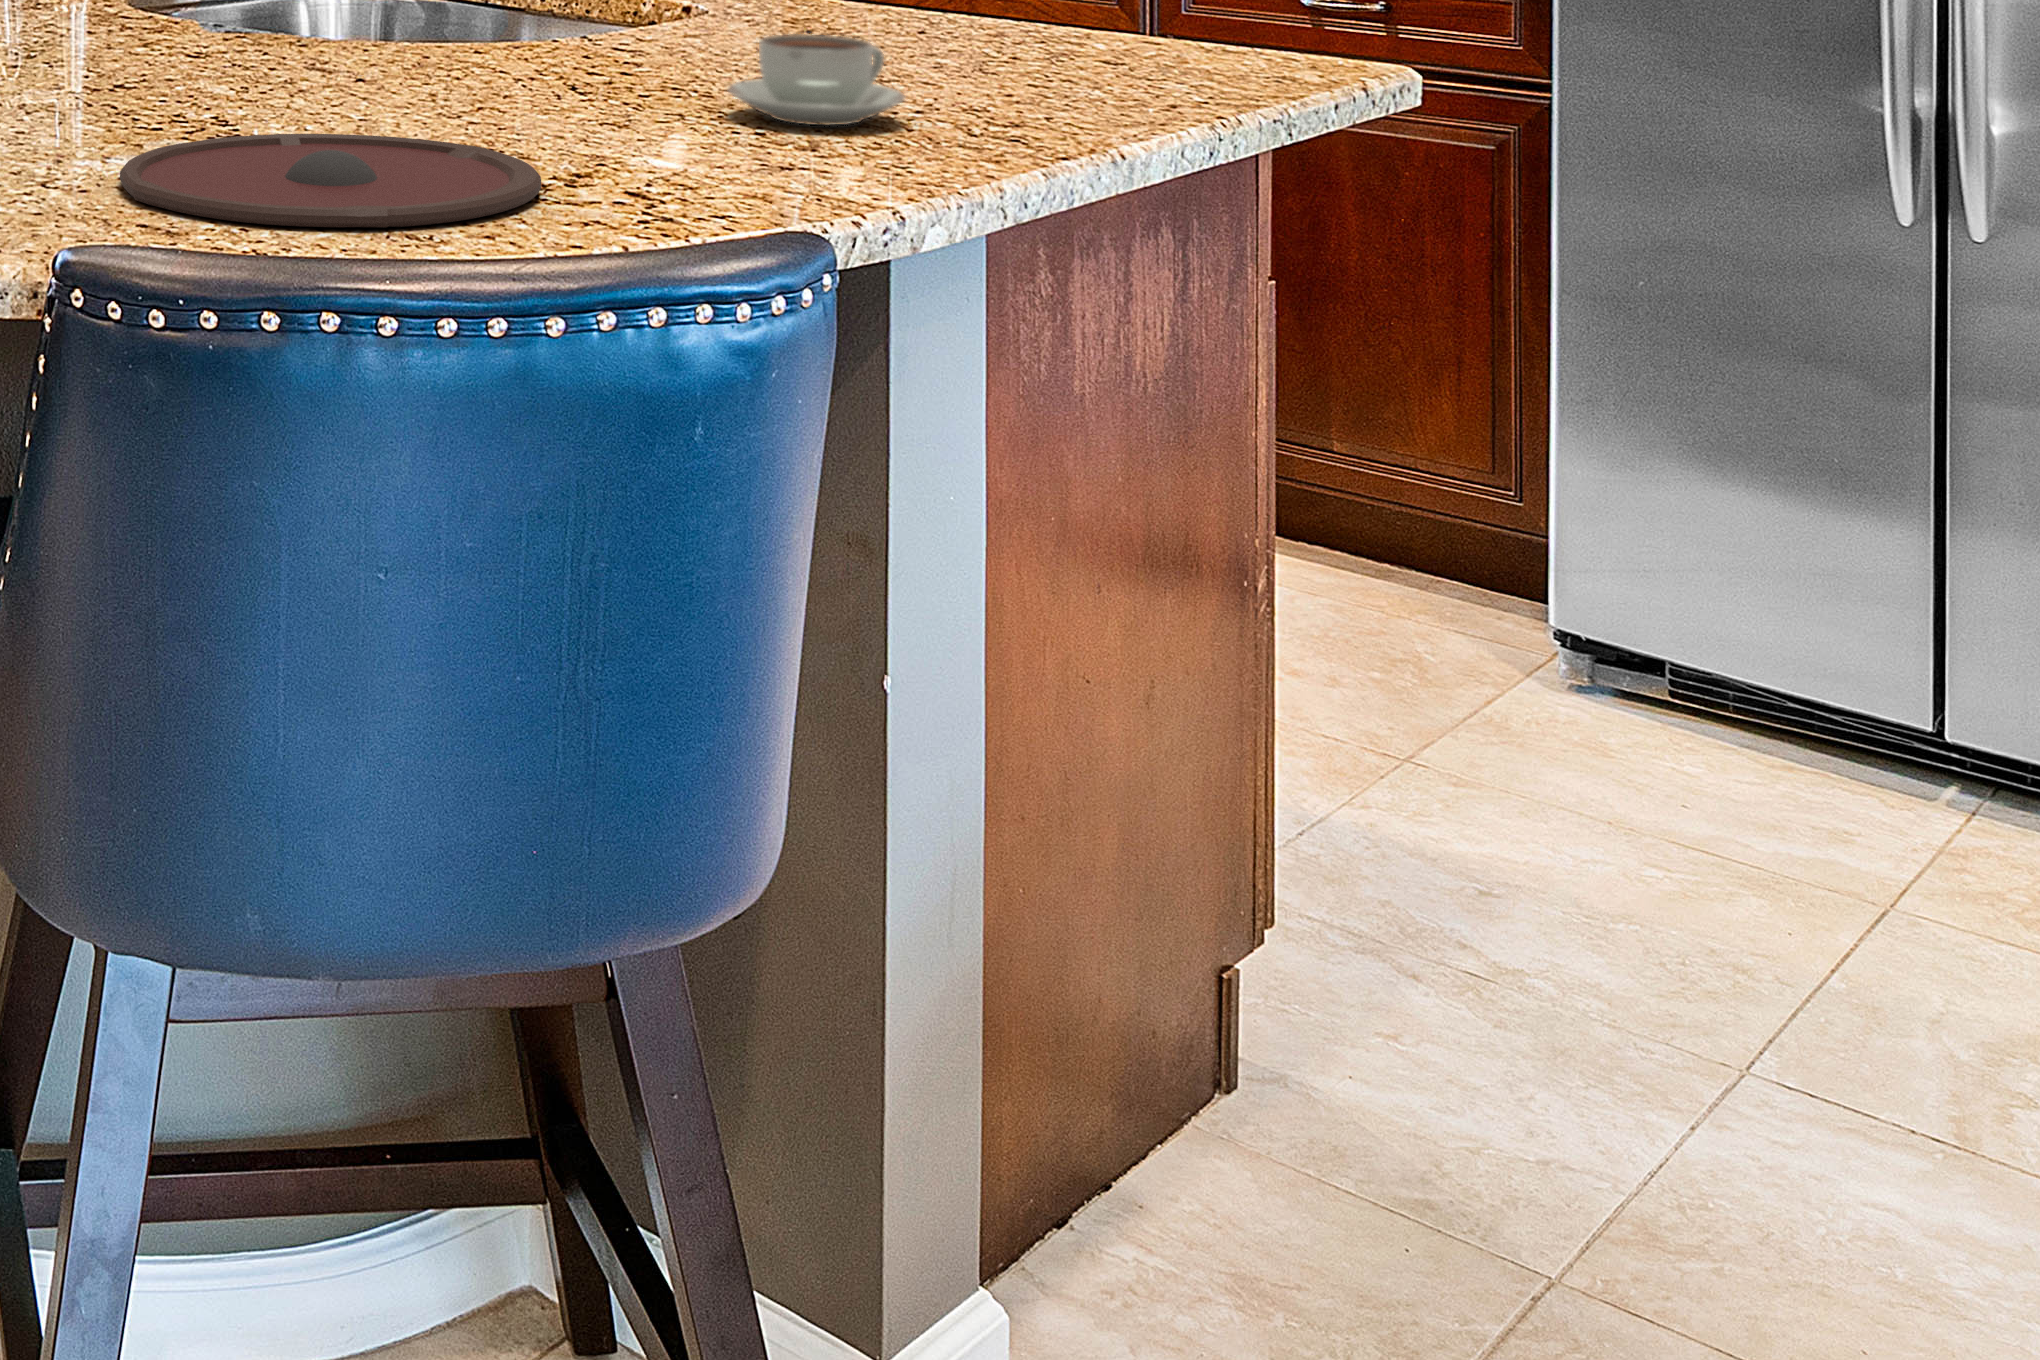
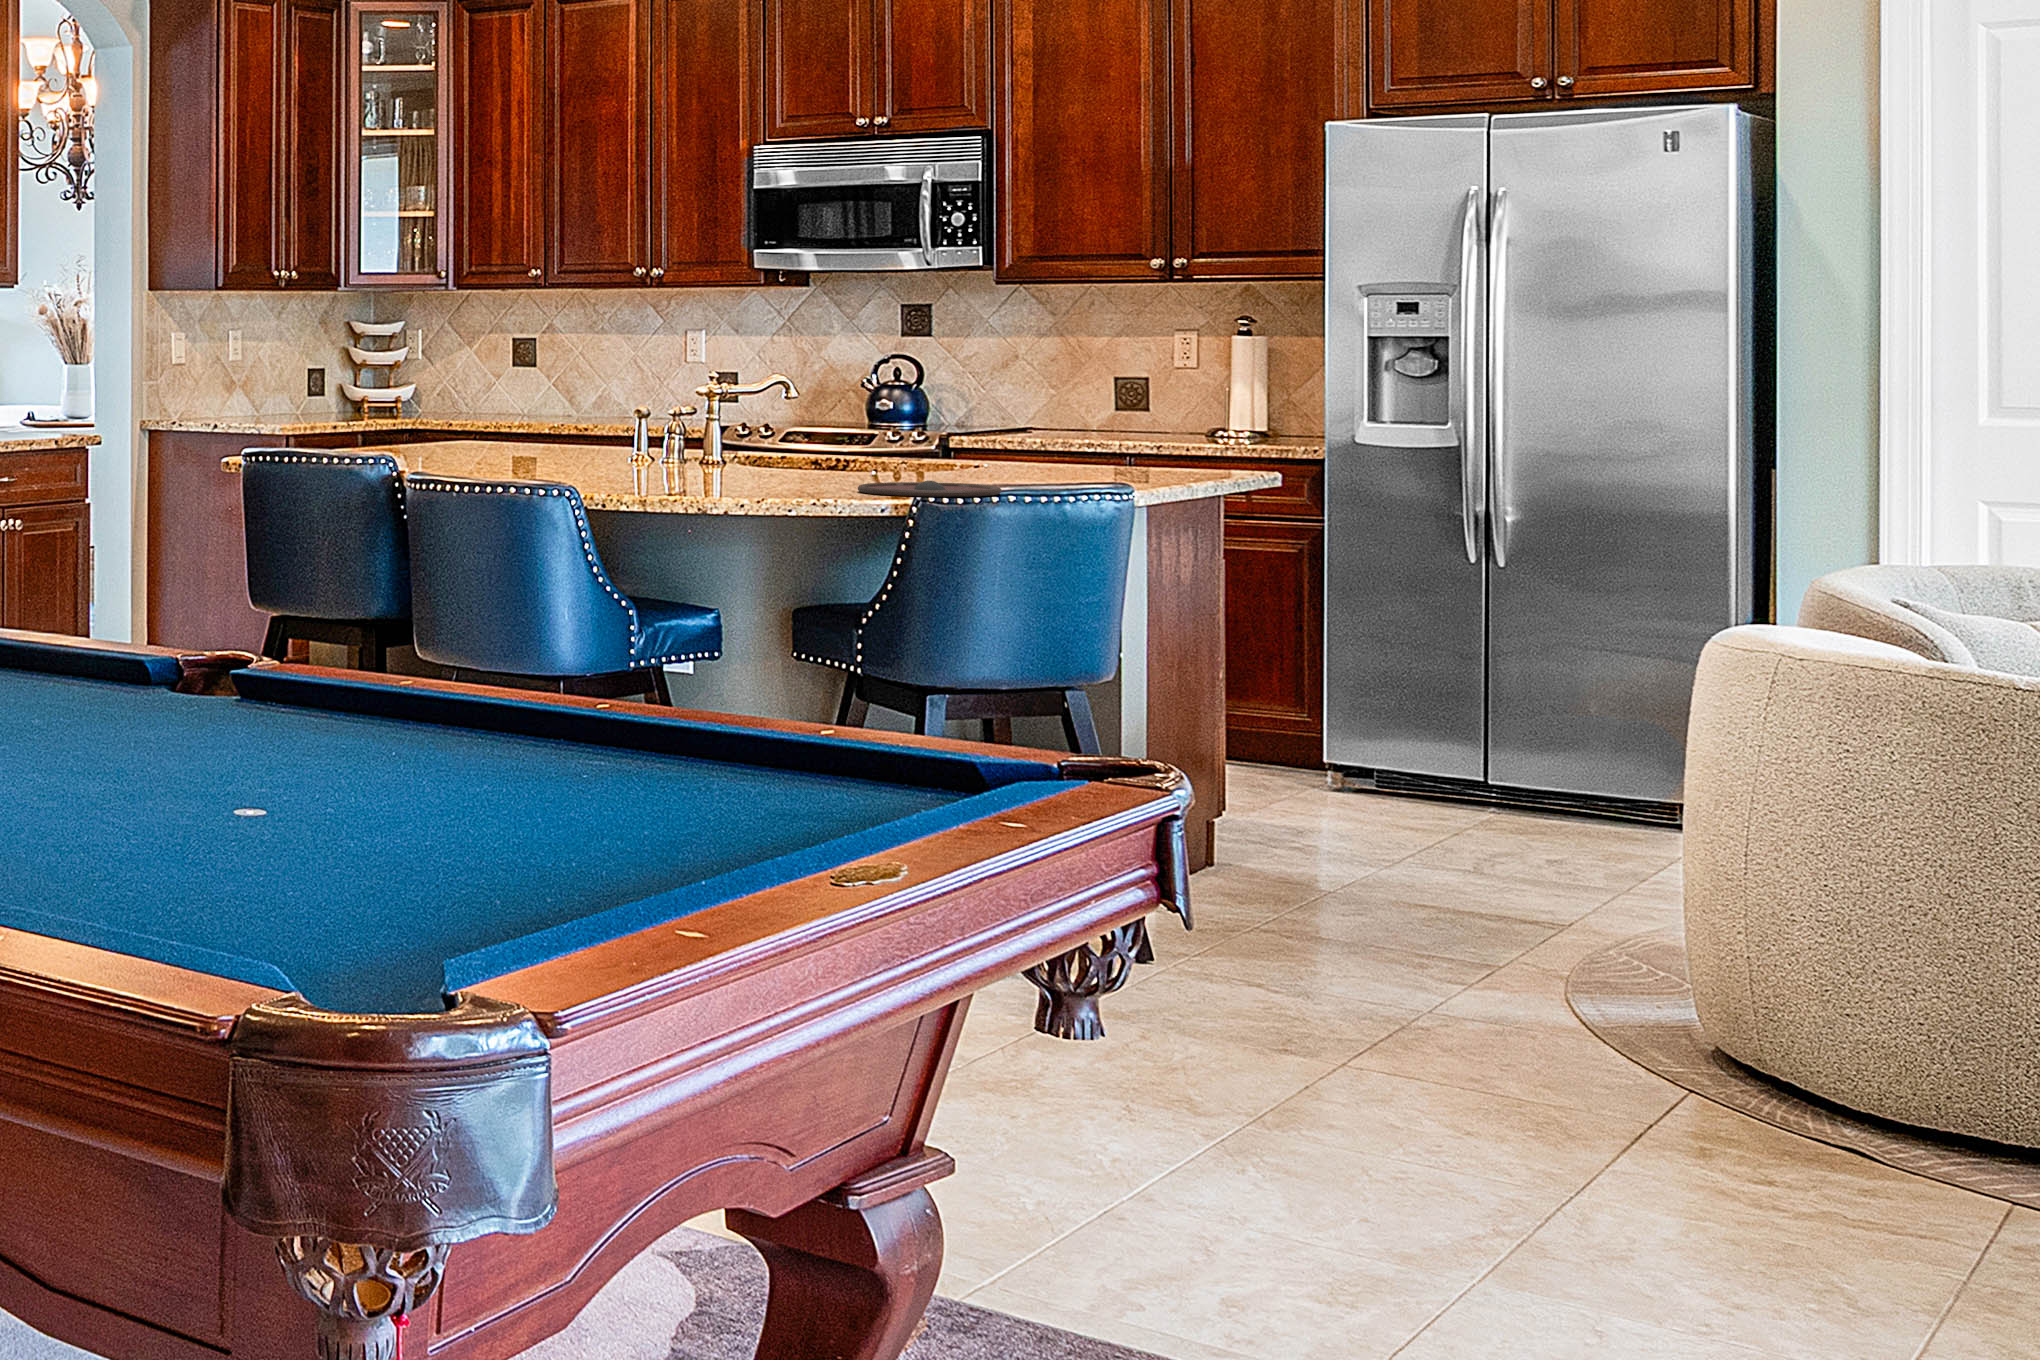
coffee cup: present [728,34,905,125] -> none [1031,456,1098,485]

